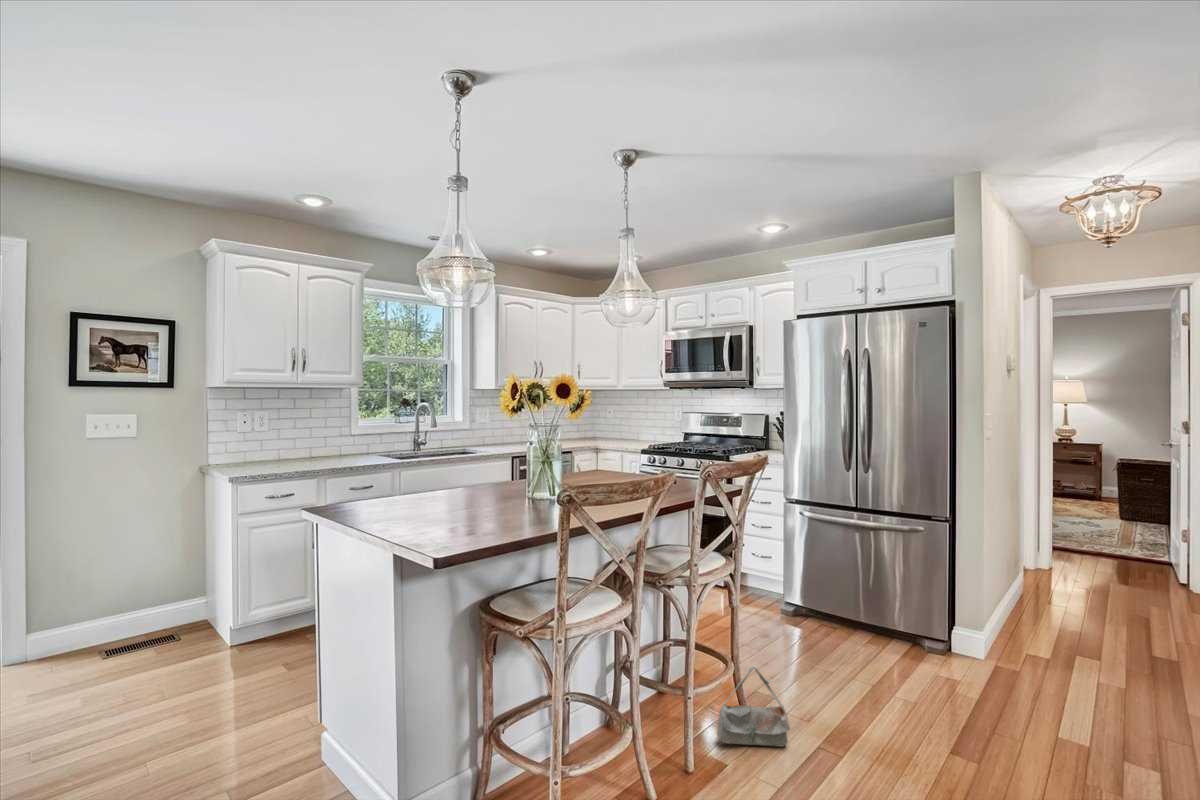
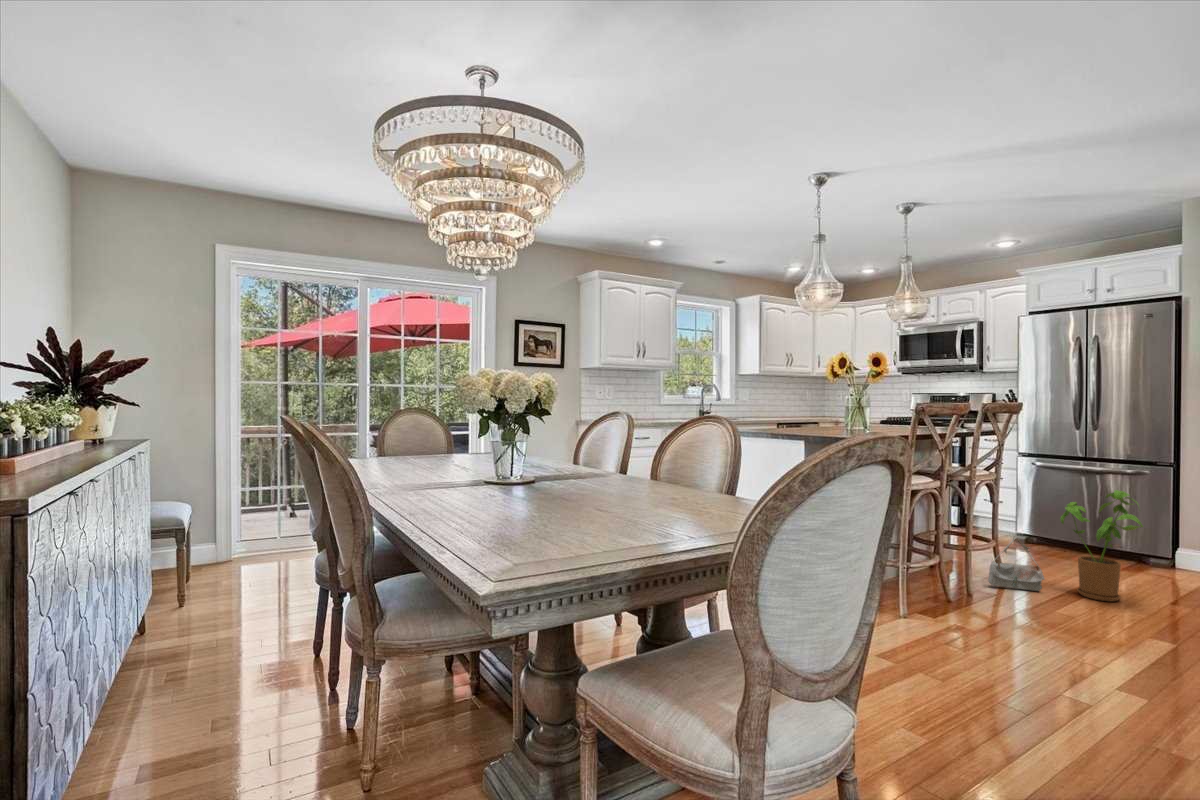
house plant: none [813,587,913,759] -> present [1060,490,1143,602]

